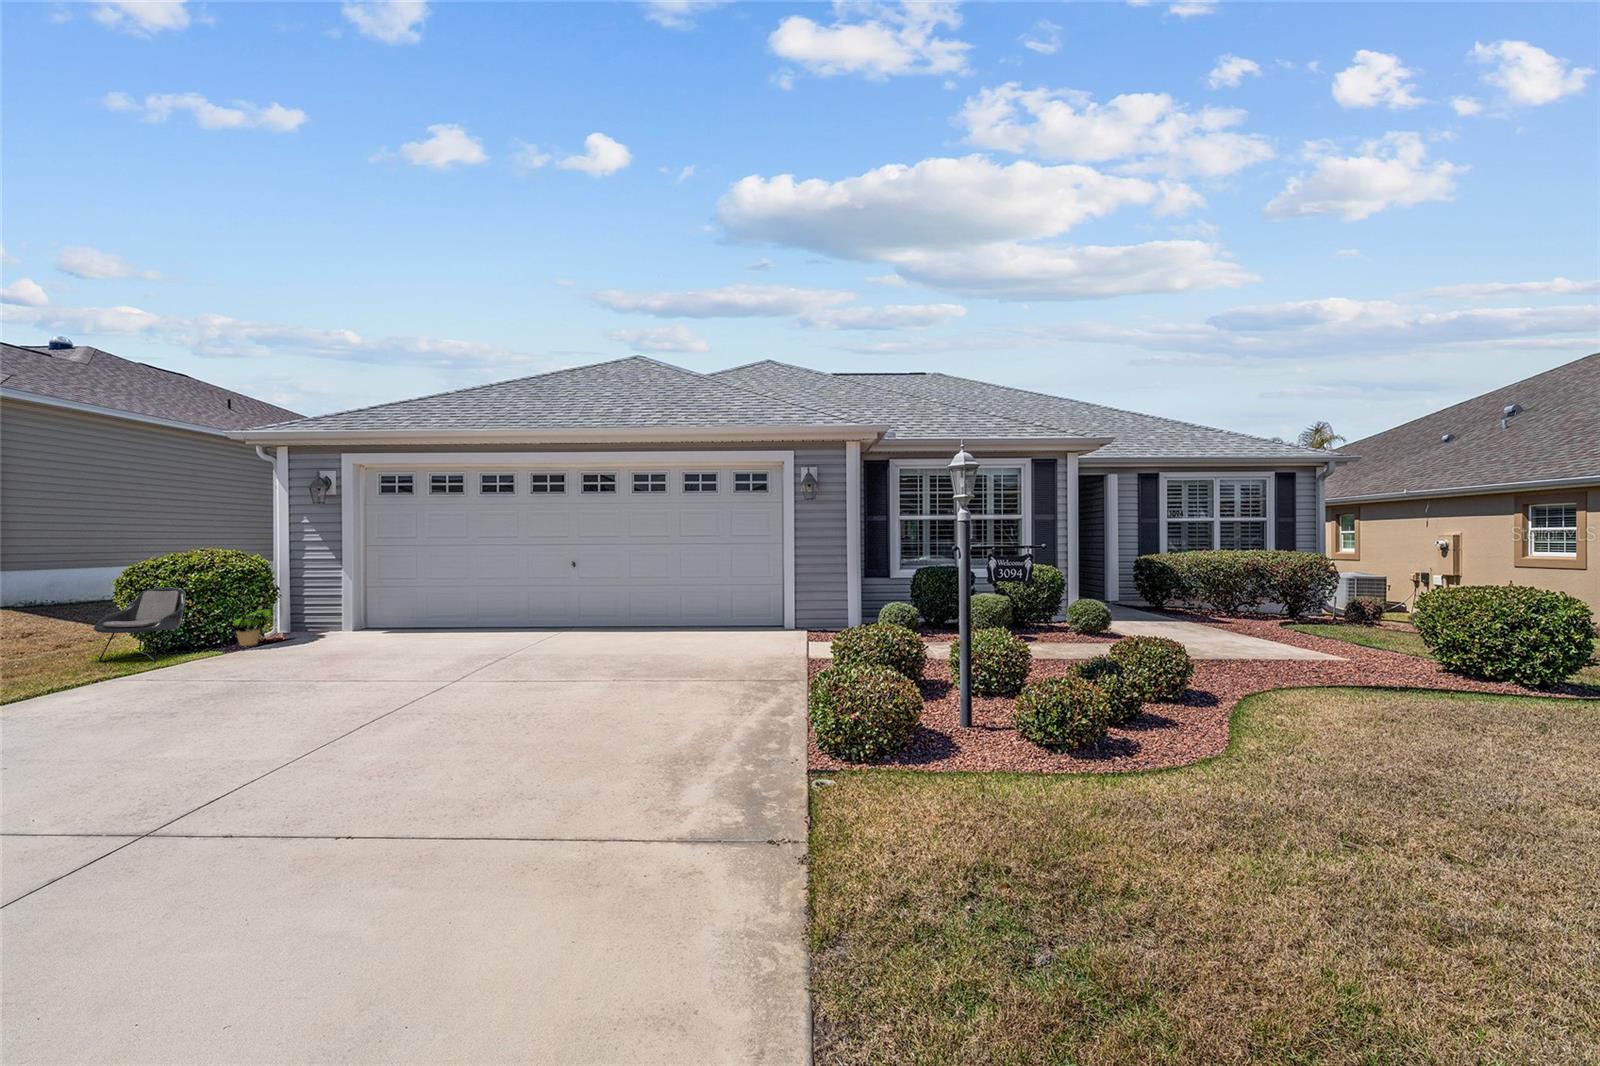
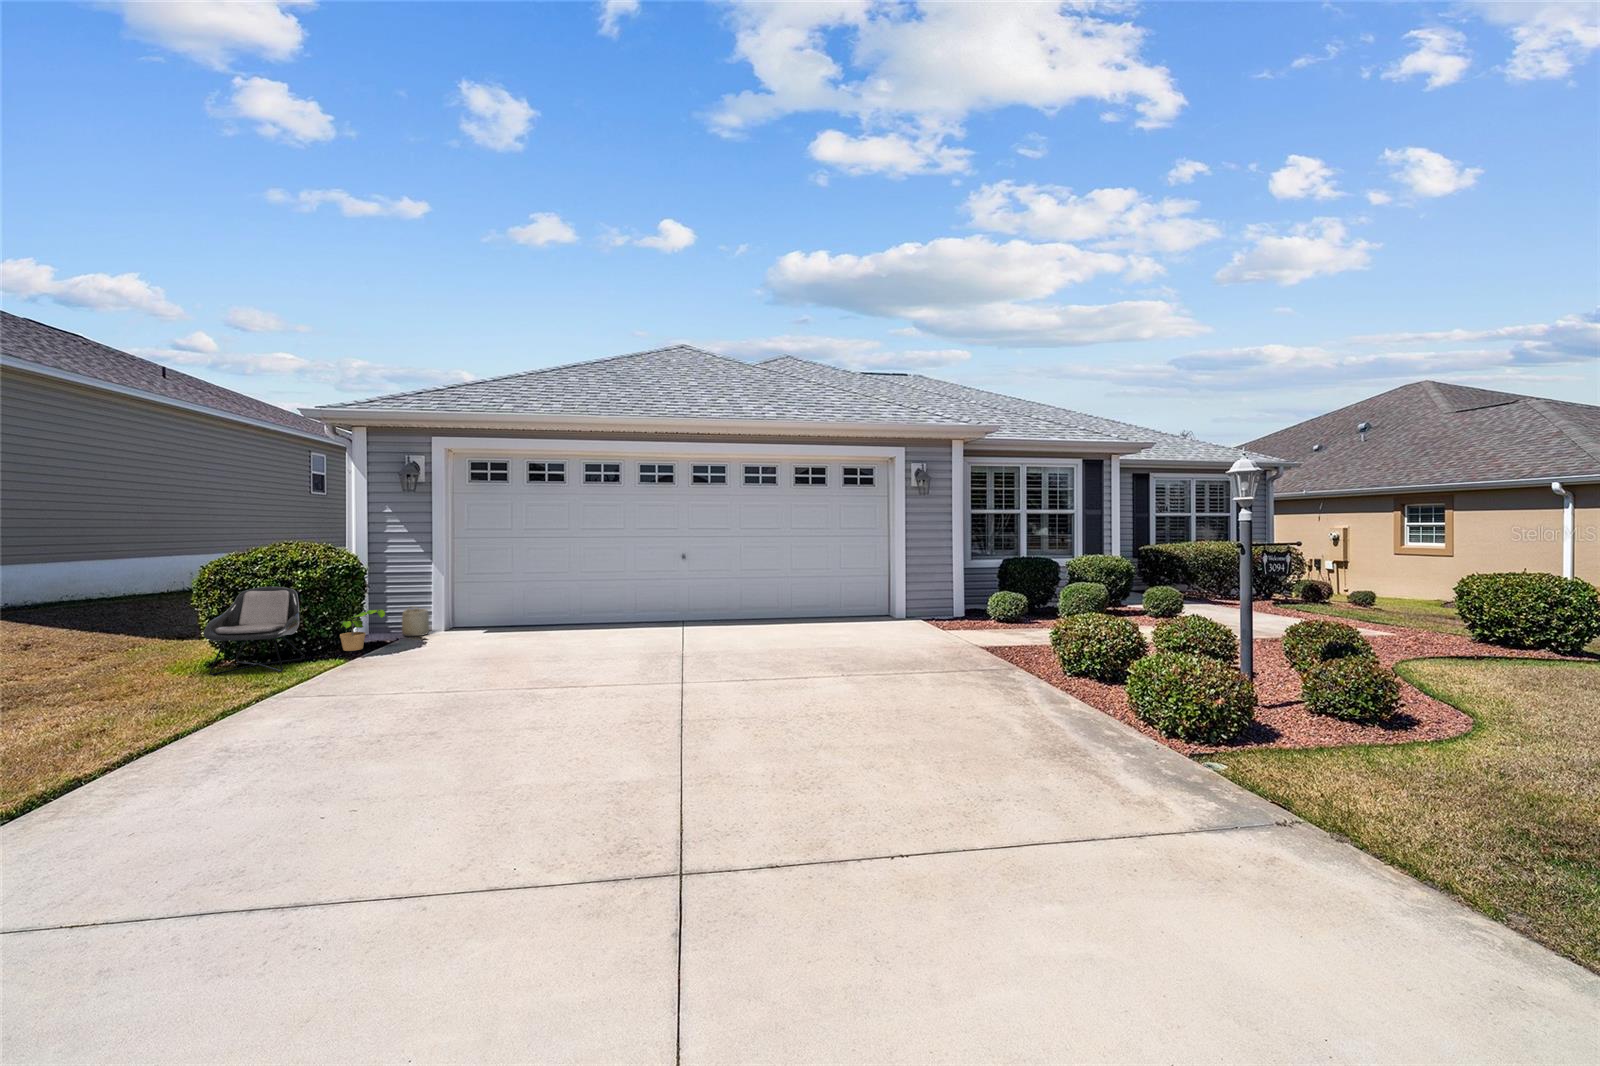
basket: none [309,607,336,635] -> present [402,607,429,636]

